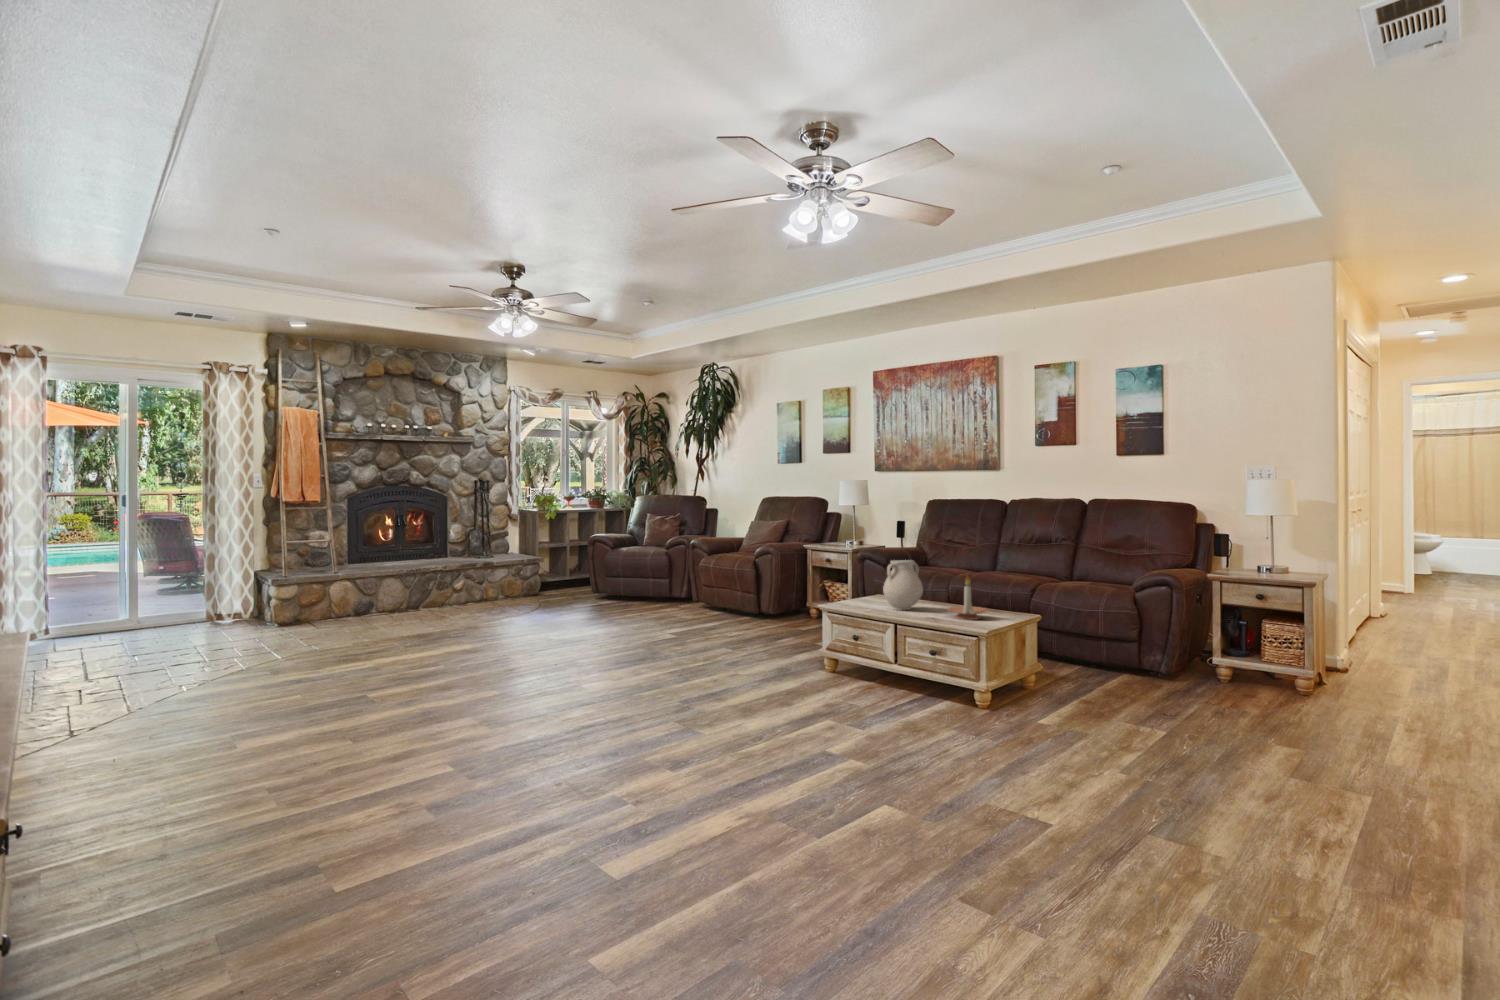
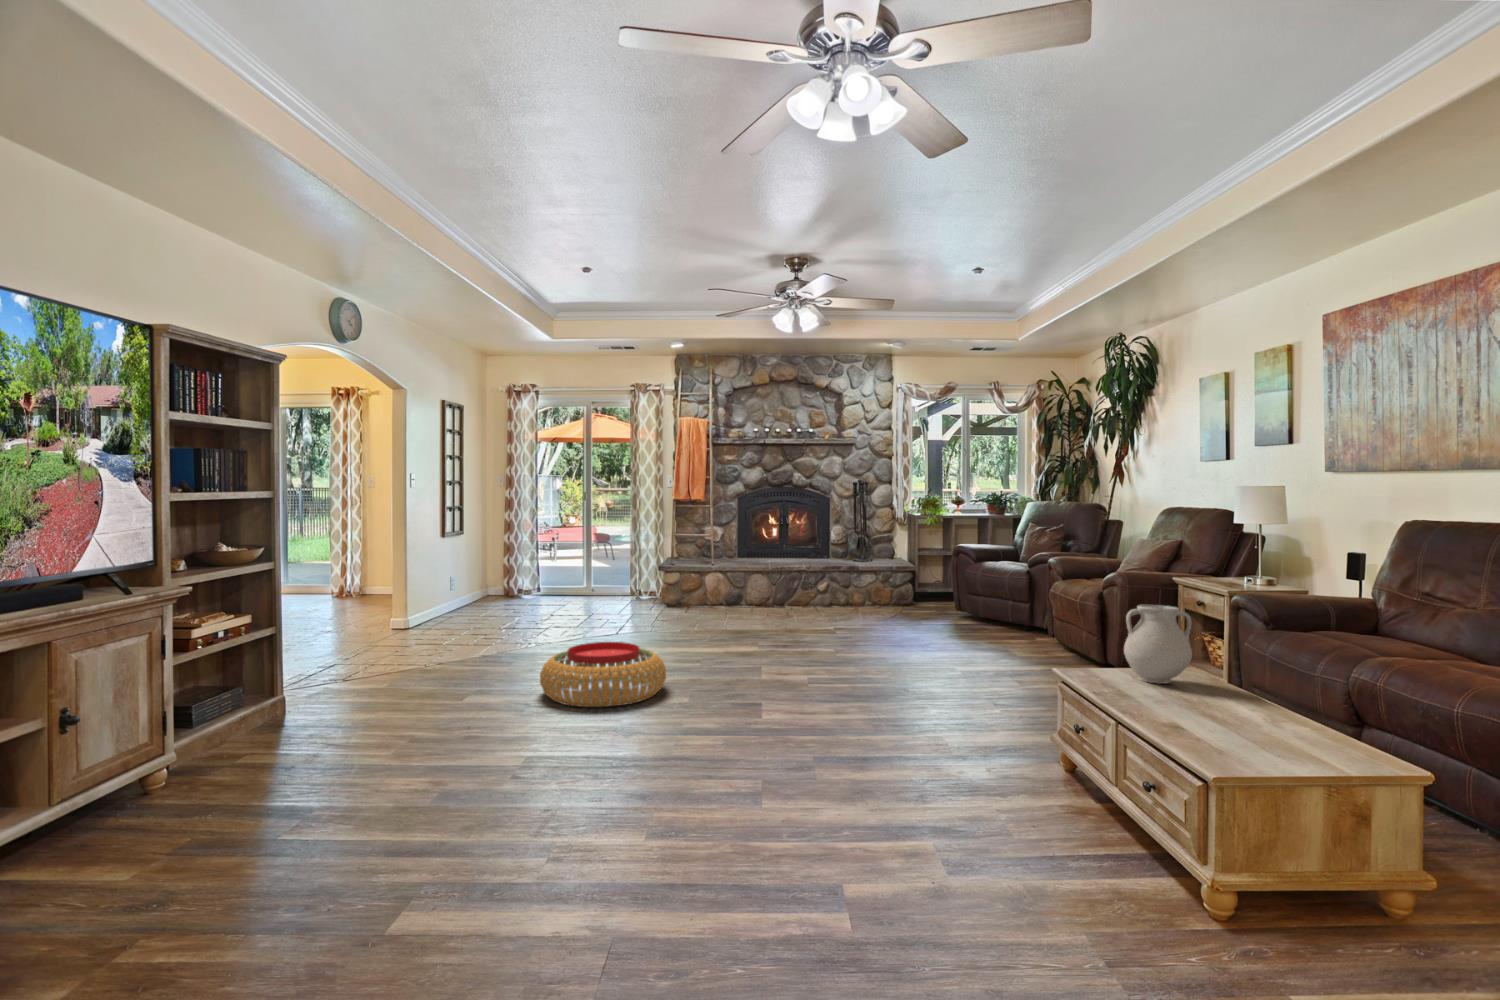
candle holder: present [947,575,988,620] -> none [1190,638,1269,718]
pouf: none [336,653,483,728] -> present [540,642,666,707]

